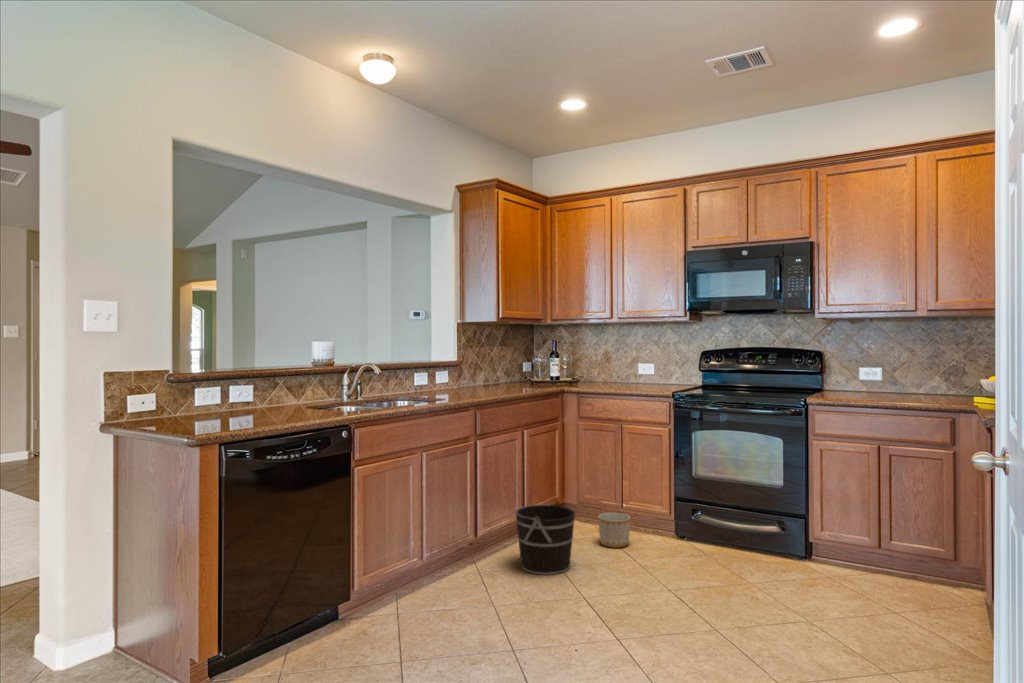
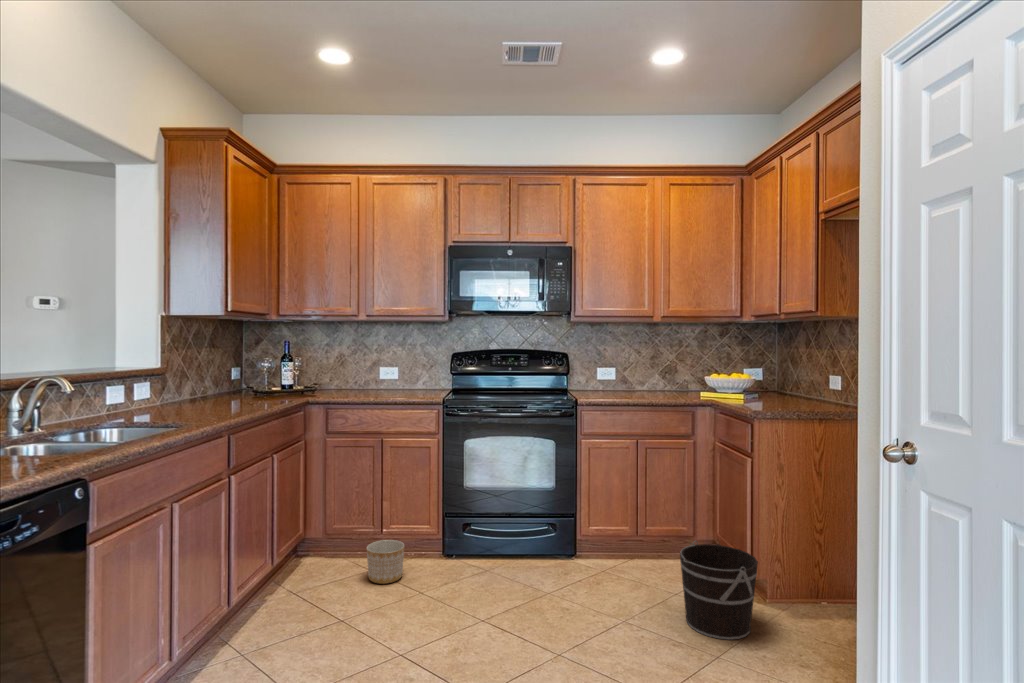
bucket: present [515,502,575,574] -> present [680,541,758,640]

